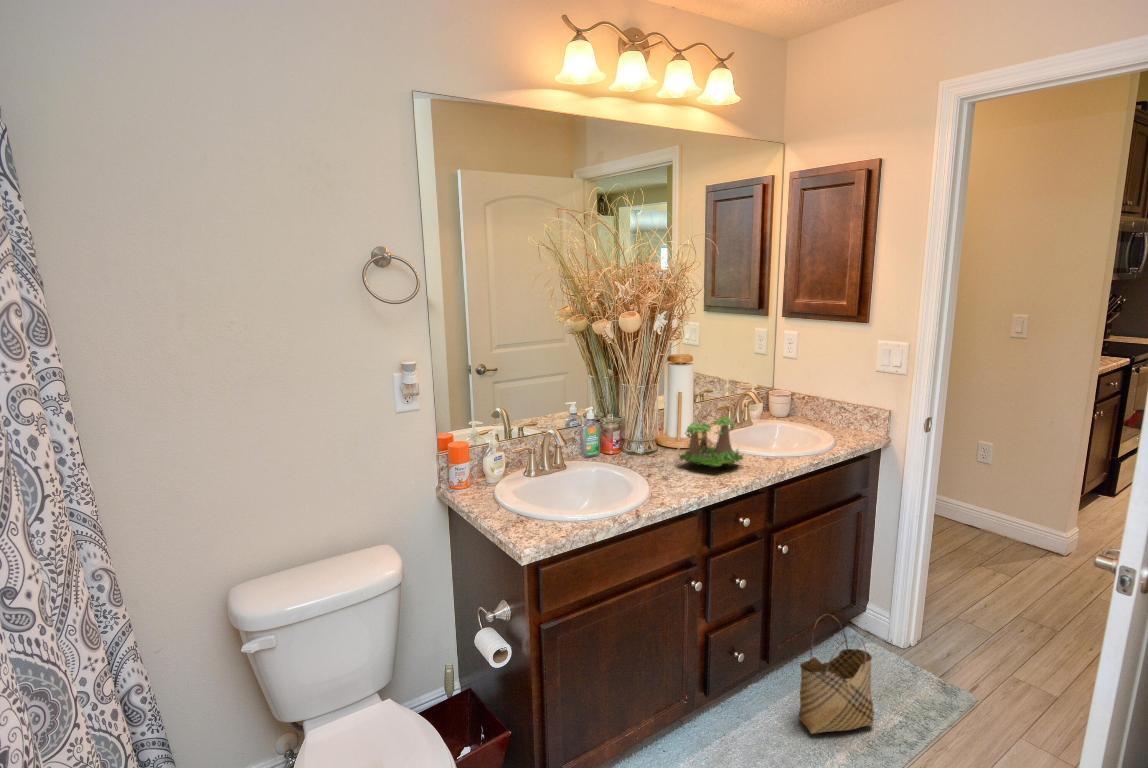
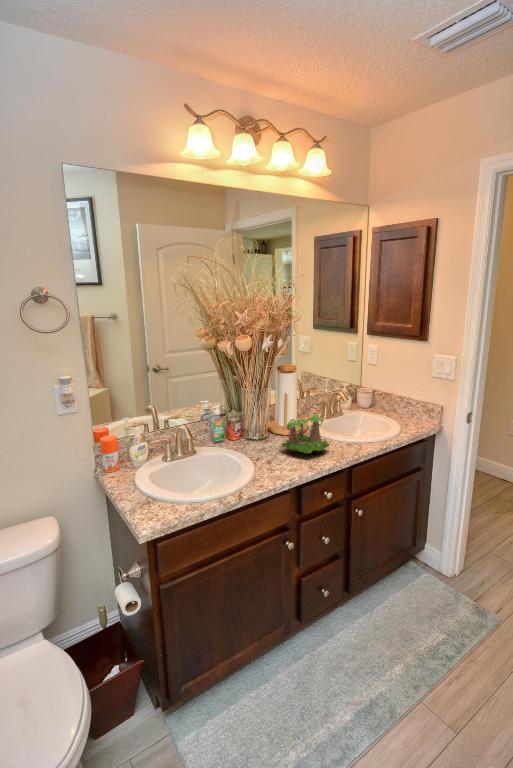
woven basket: present [798,614,874,734] -> none [369,559,424,649]

